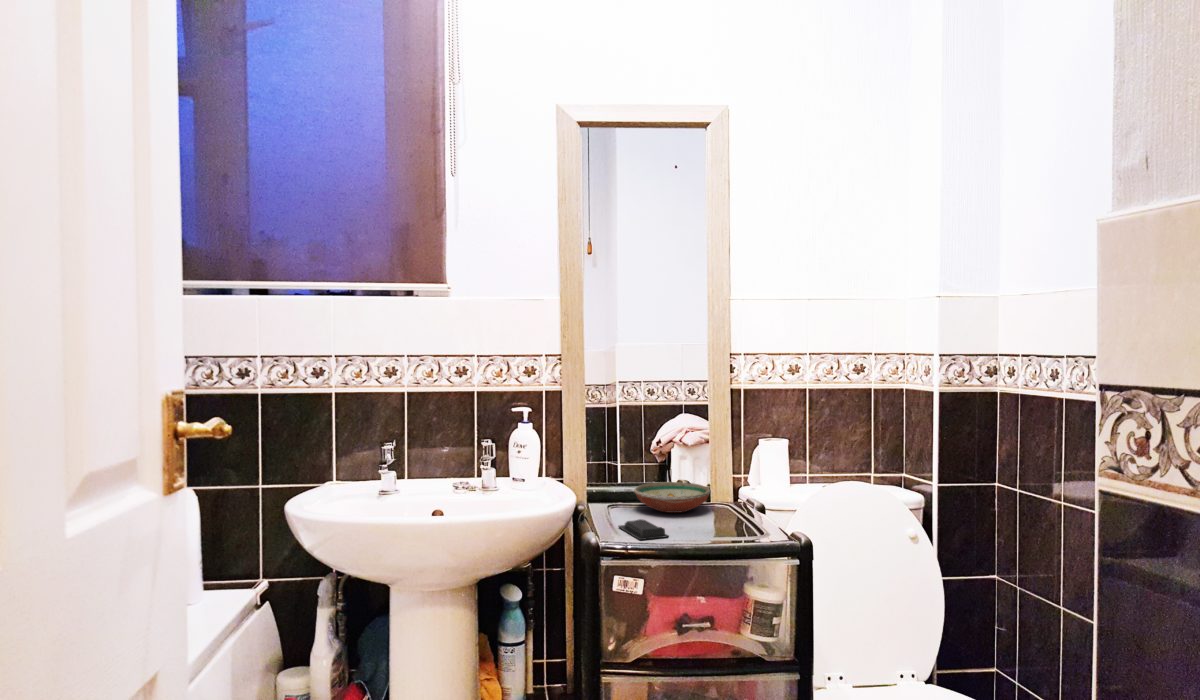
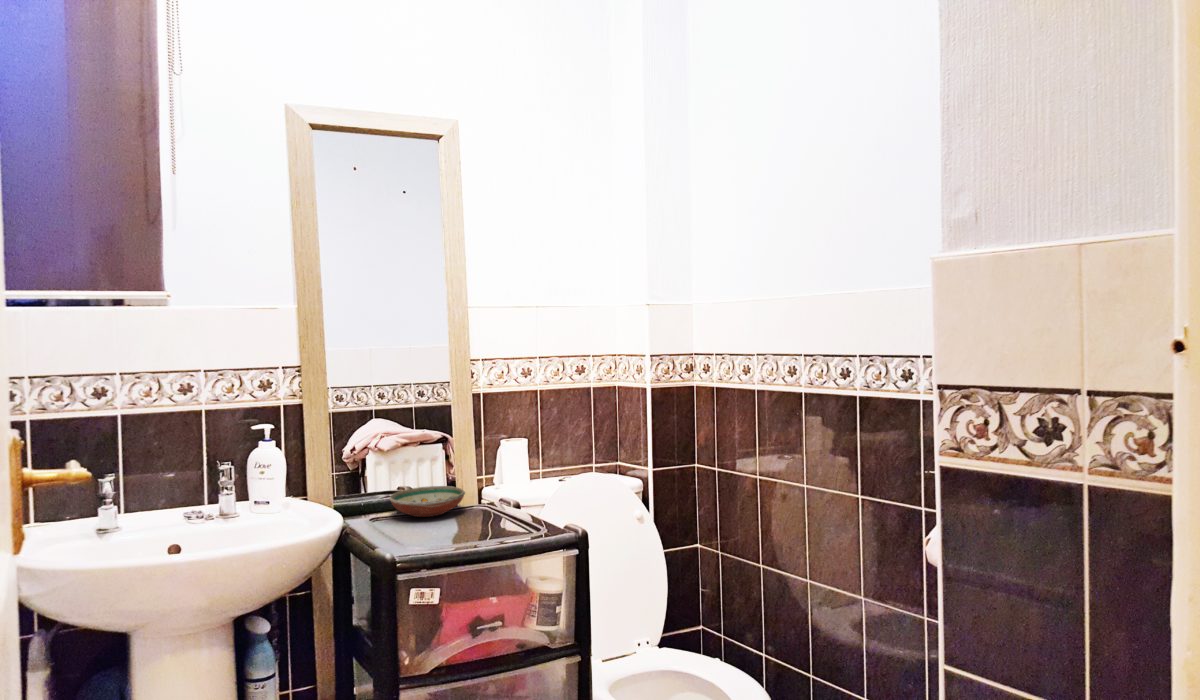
soap bar: present [618,519,669,540] -> none [381,527,437,548]

